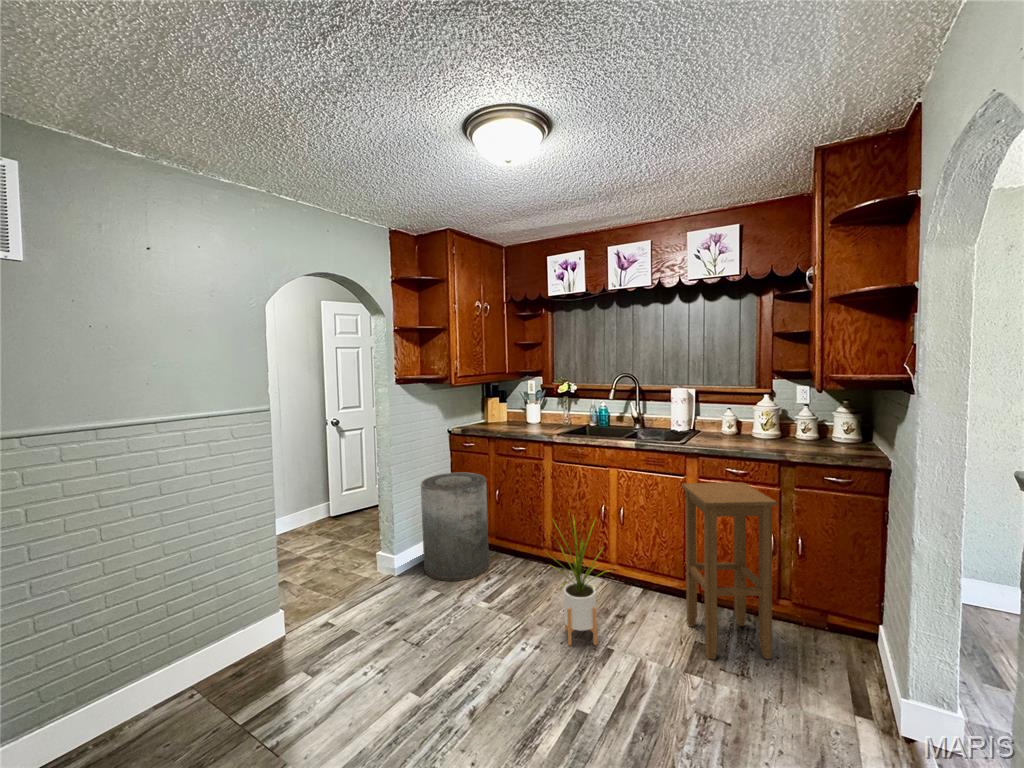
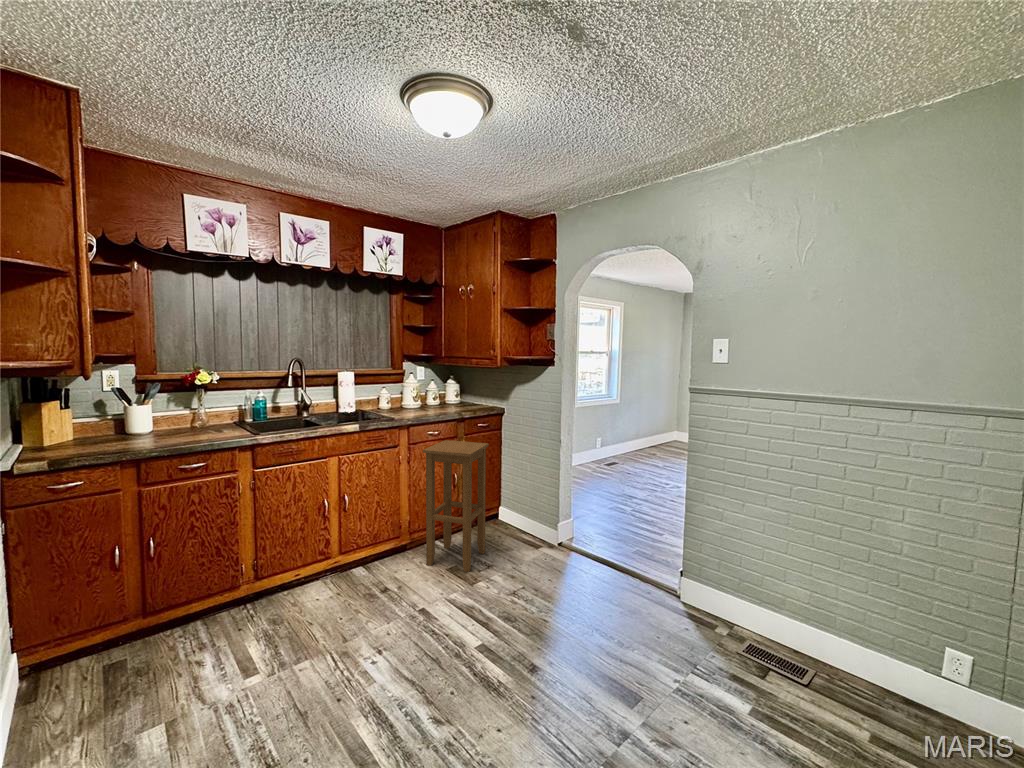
trash can: present [421,472,489,581] -> none [16,522,180,739]
house plant: present [551,515,612,646] -> none [357,491,429,630]

